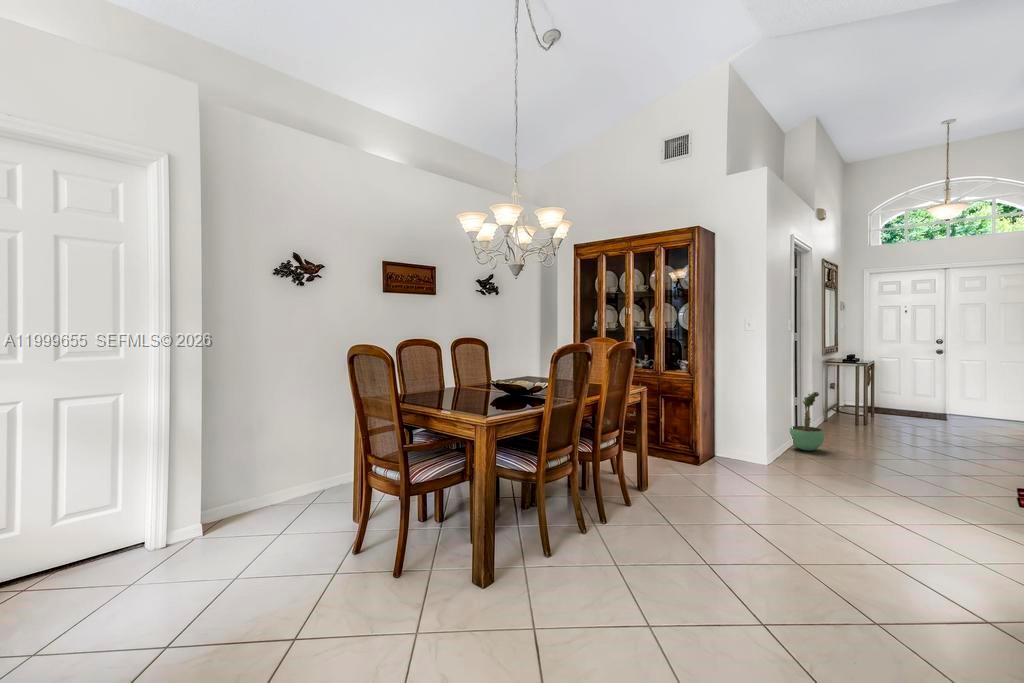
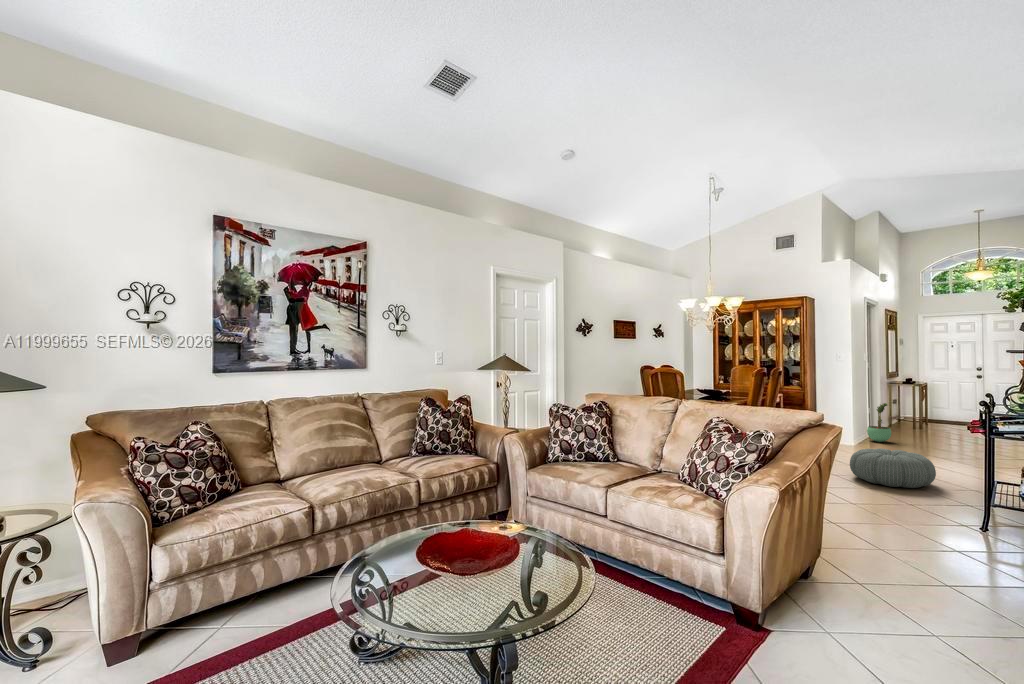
pouf: none [732,492,907,600] -> present [850,448,936,488]

